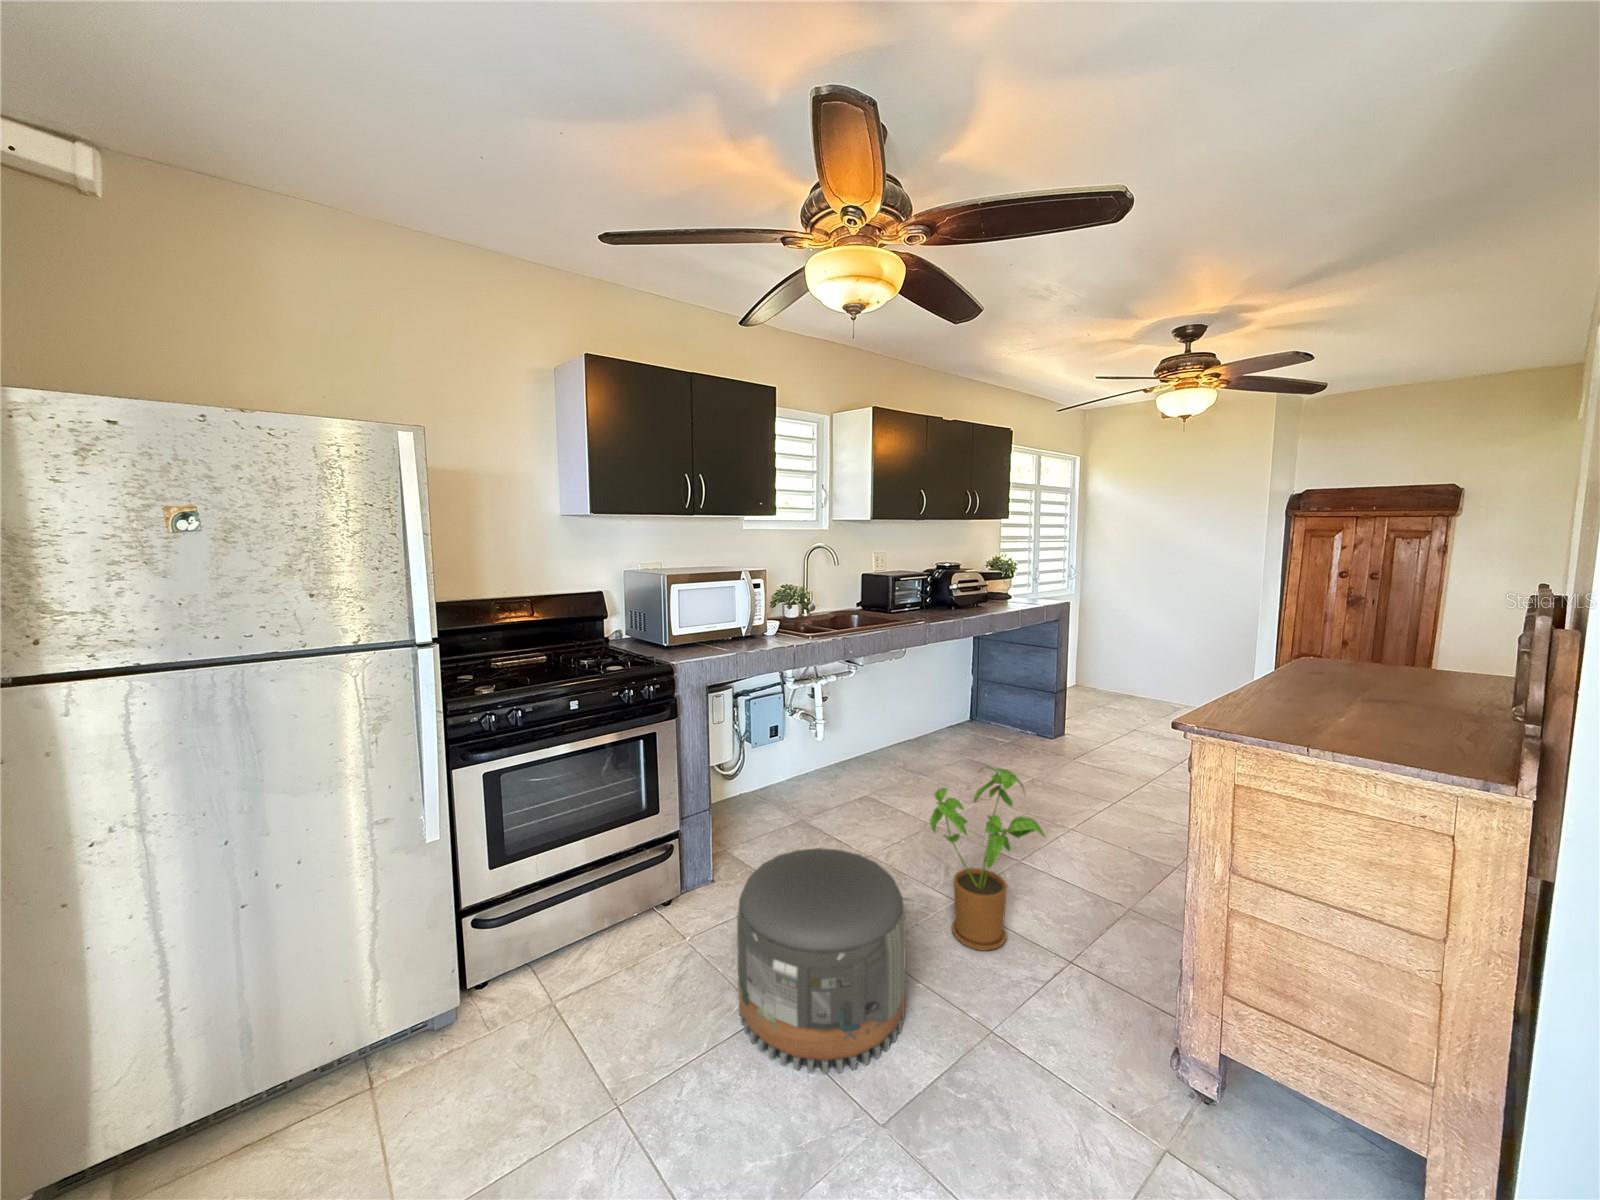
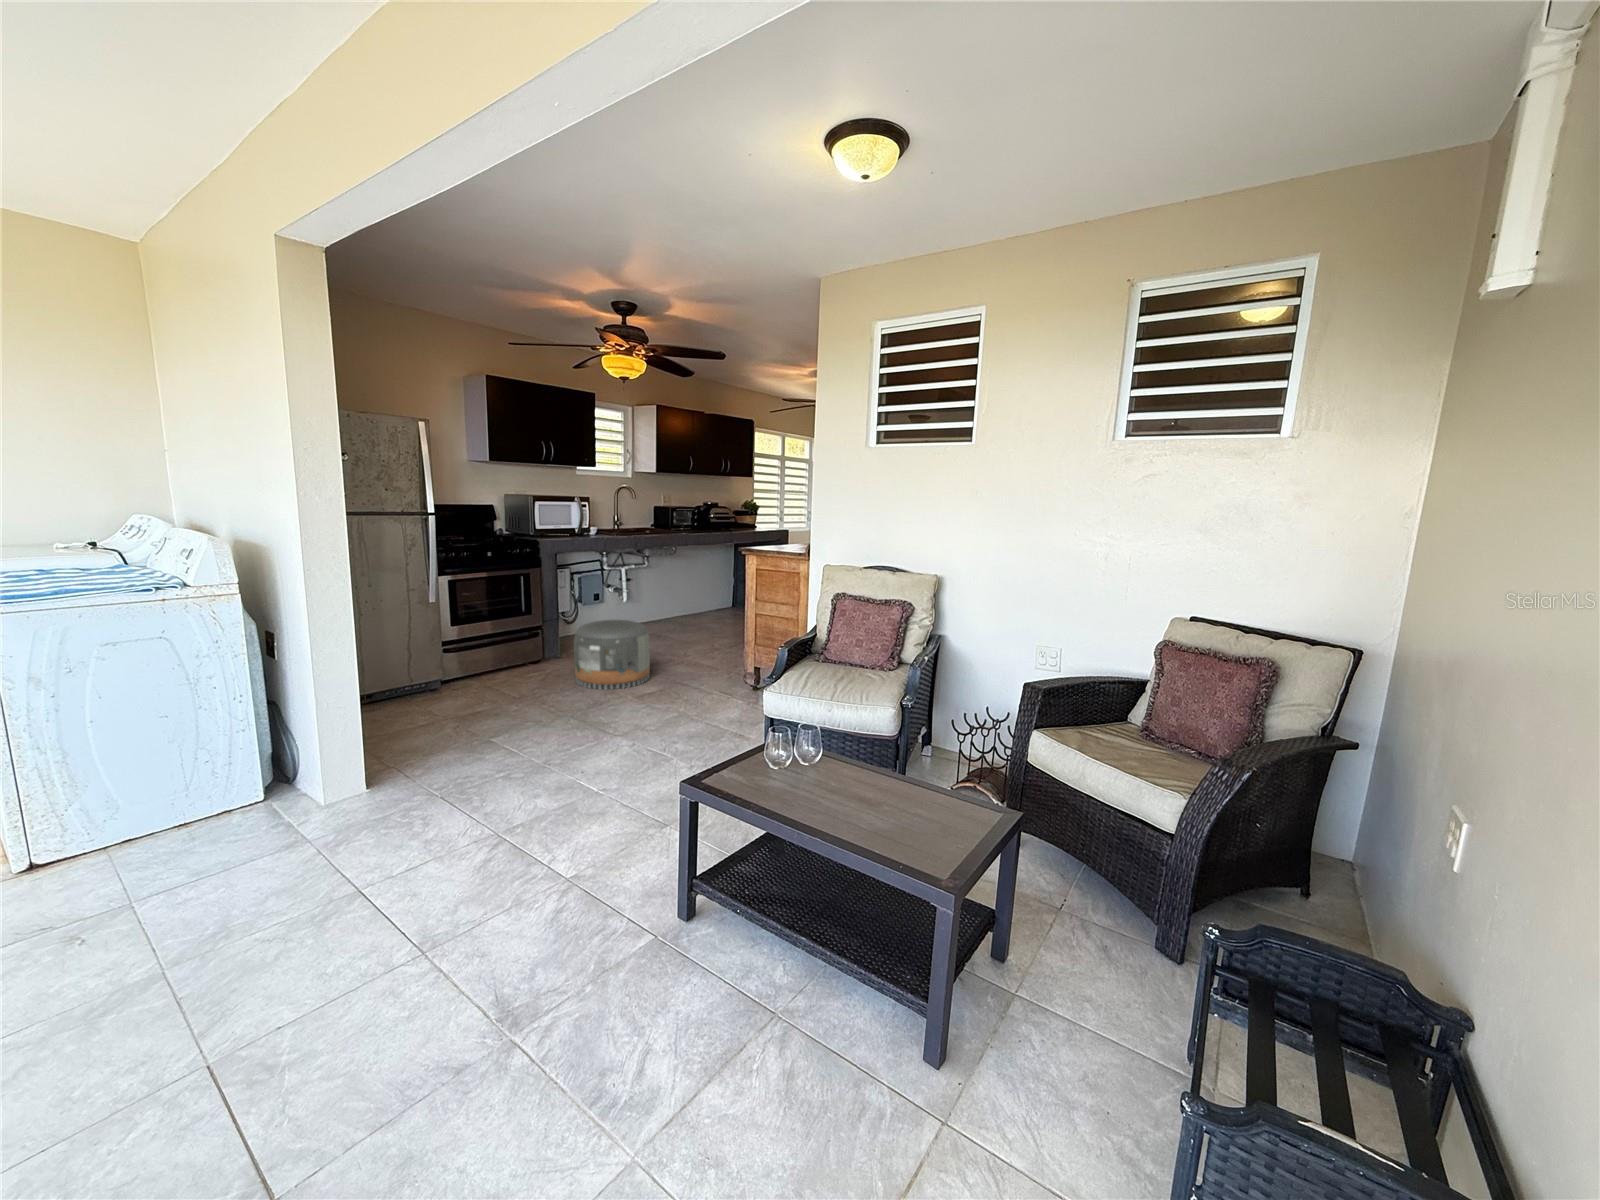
house plant: present [930,766,1045,951] -> none [668,587,715,667]

